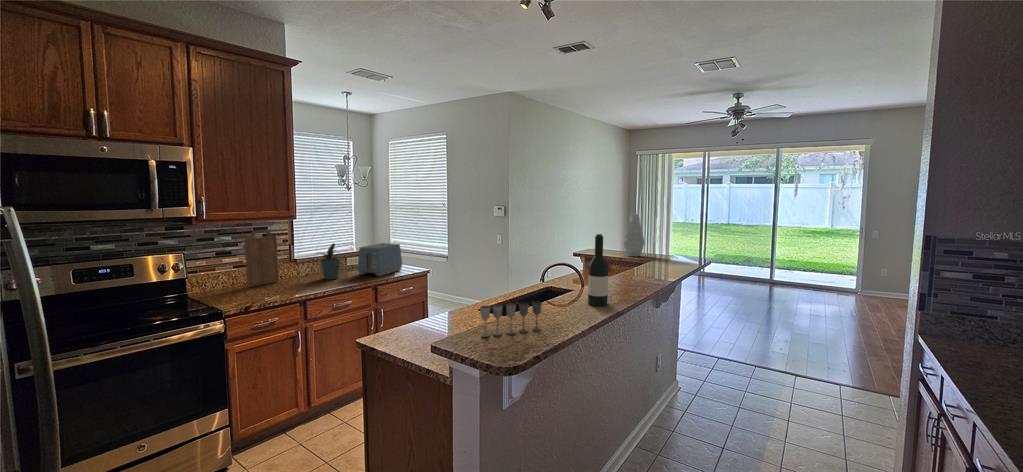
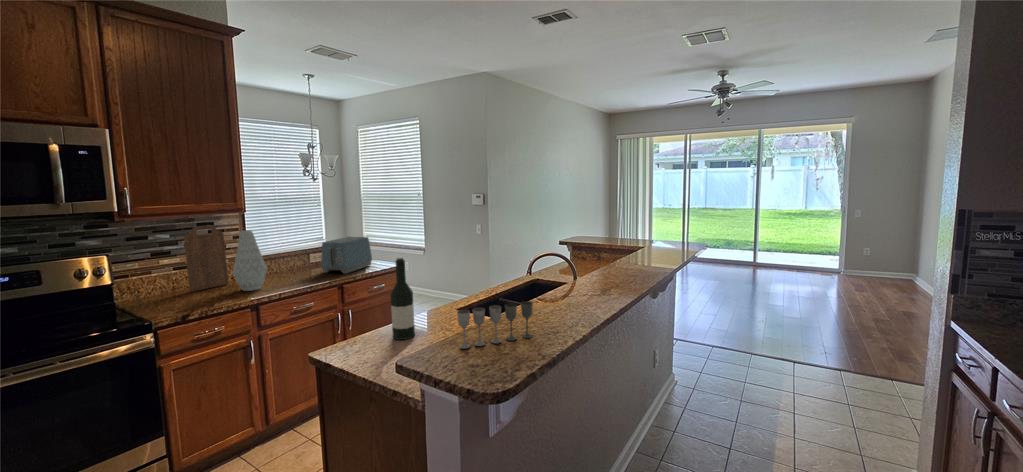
vase: present [623,214,645,256] -> present [232,230,267,291]
wine bottle: present [588,234,608,306] -> present [391,257,415,340]
potted plant: present [320,243,341,279] -> none [270,238,304,279]

